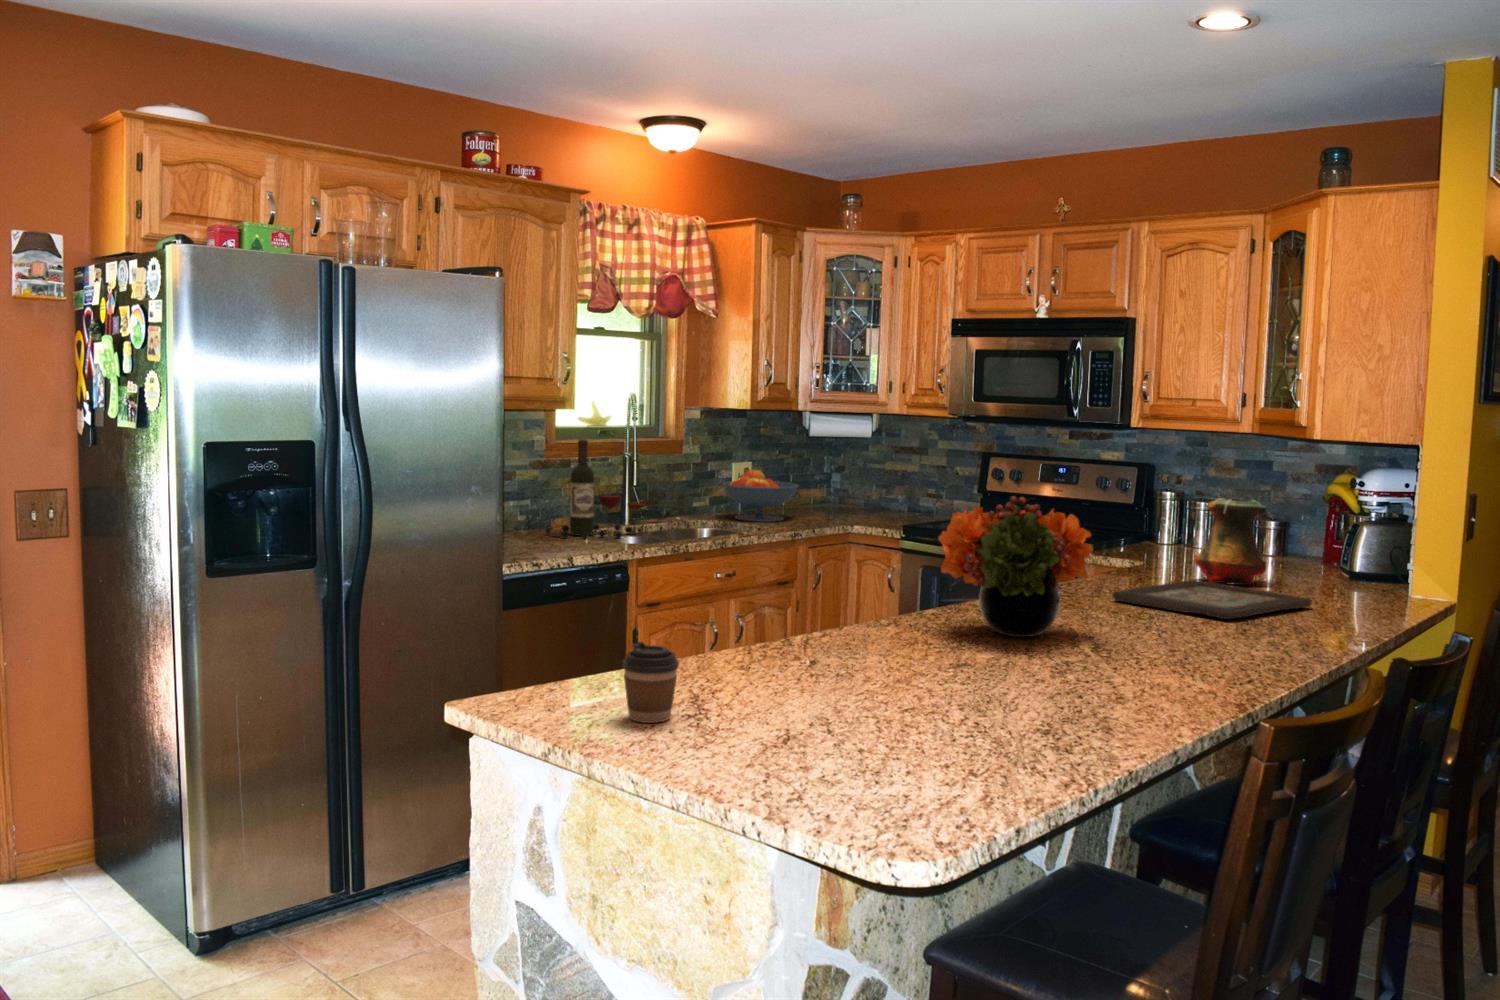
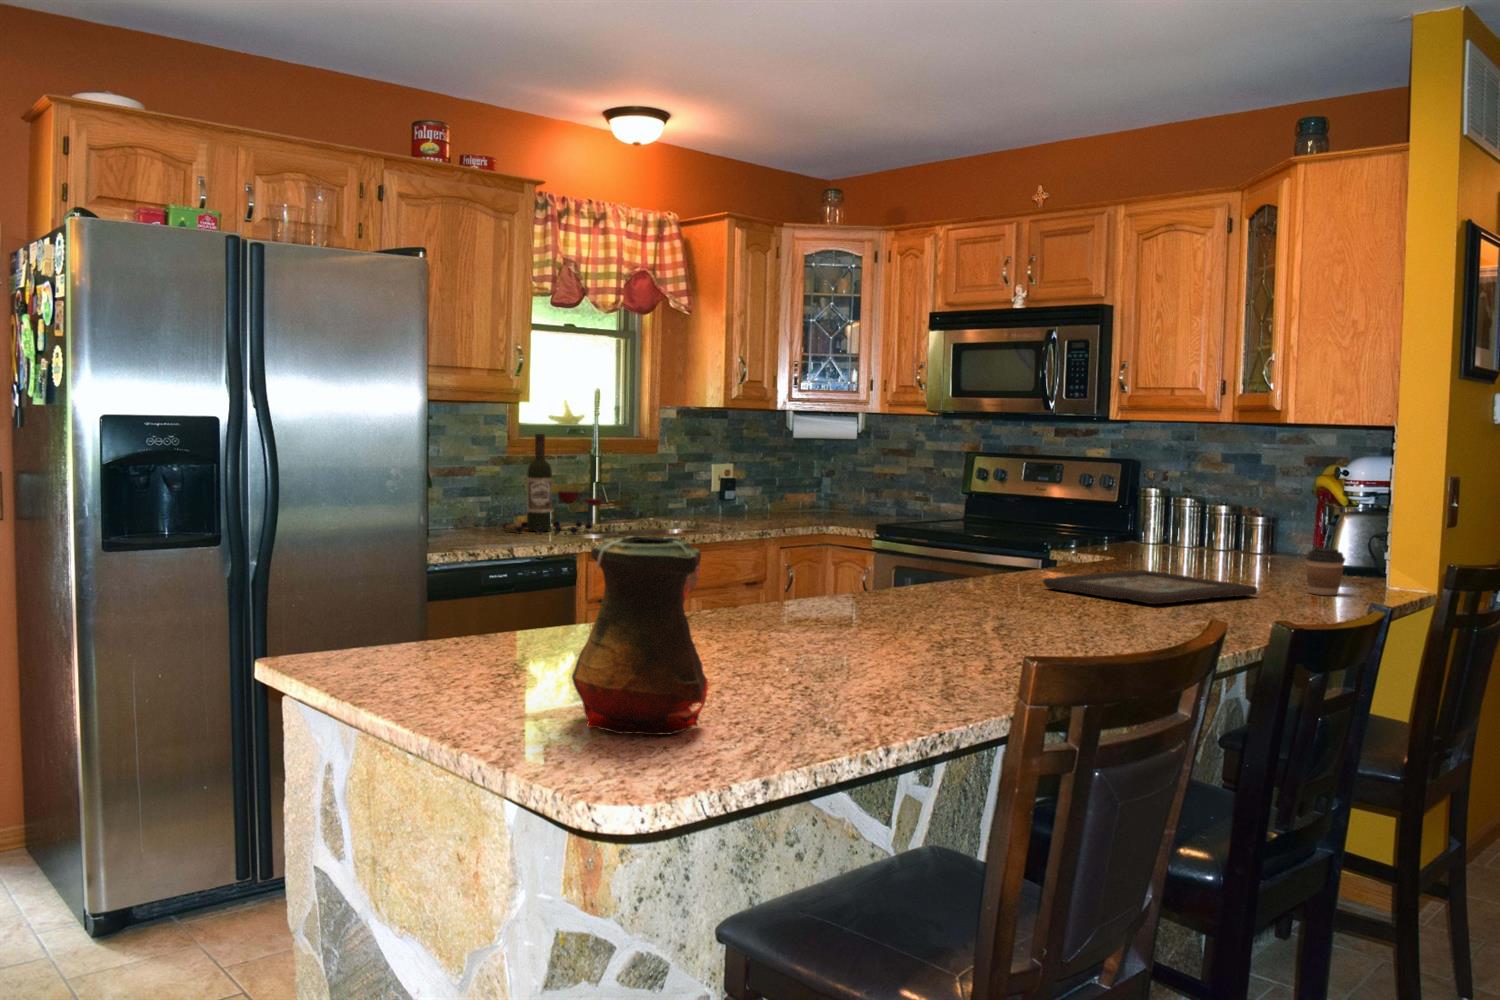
fruit bowl: present [723,470,798,522] -> none [698,470,776,522]
flower arrangement: present [939,496,1093,637] -> none [826,468,991,616]
vase: present [1194,498,1266,585] -> present [572,536,708,735]
coffee cup: present [623,641,679,723] -> present [1306,545,1345,595]

